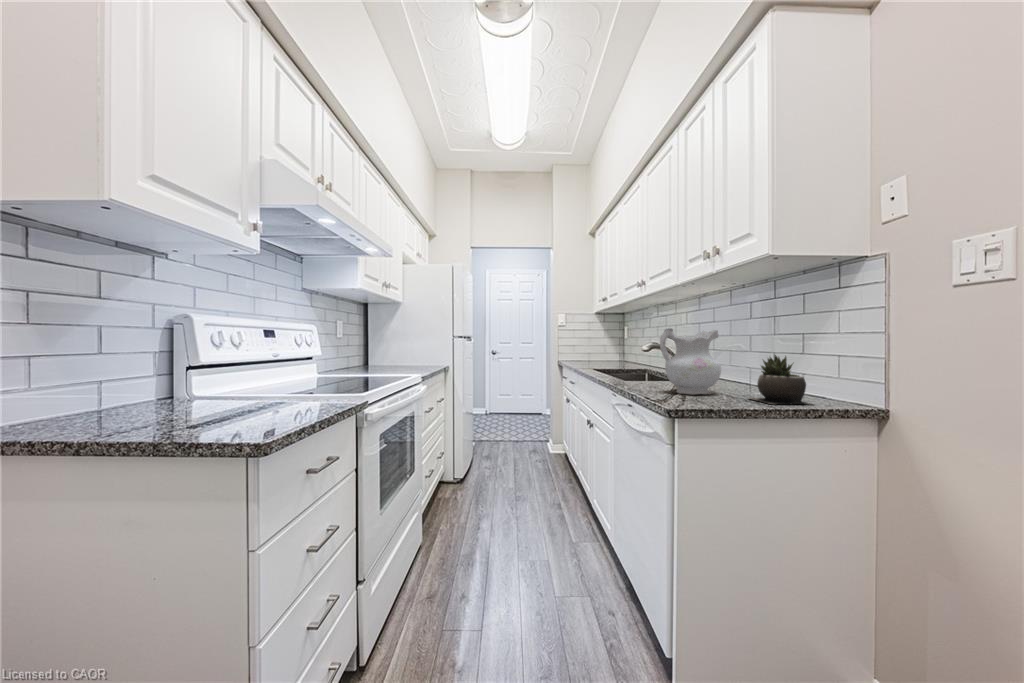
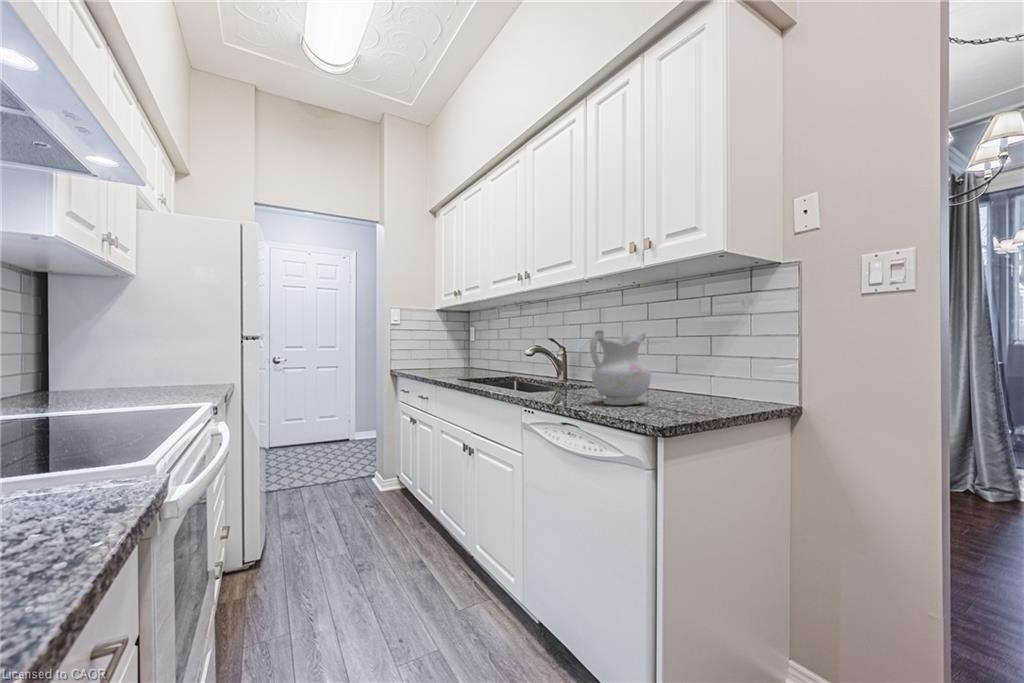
succulent plant: present [751,355,813,405] -> none [682,358,750,410]

